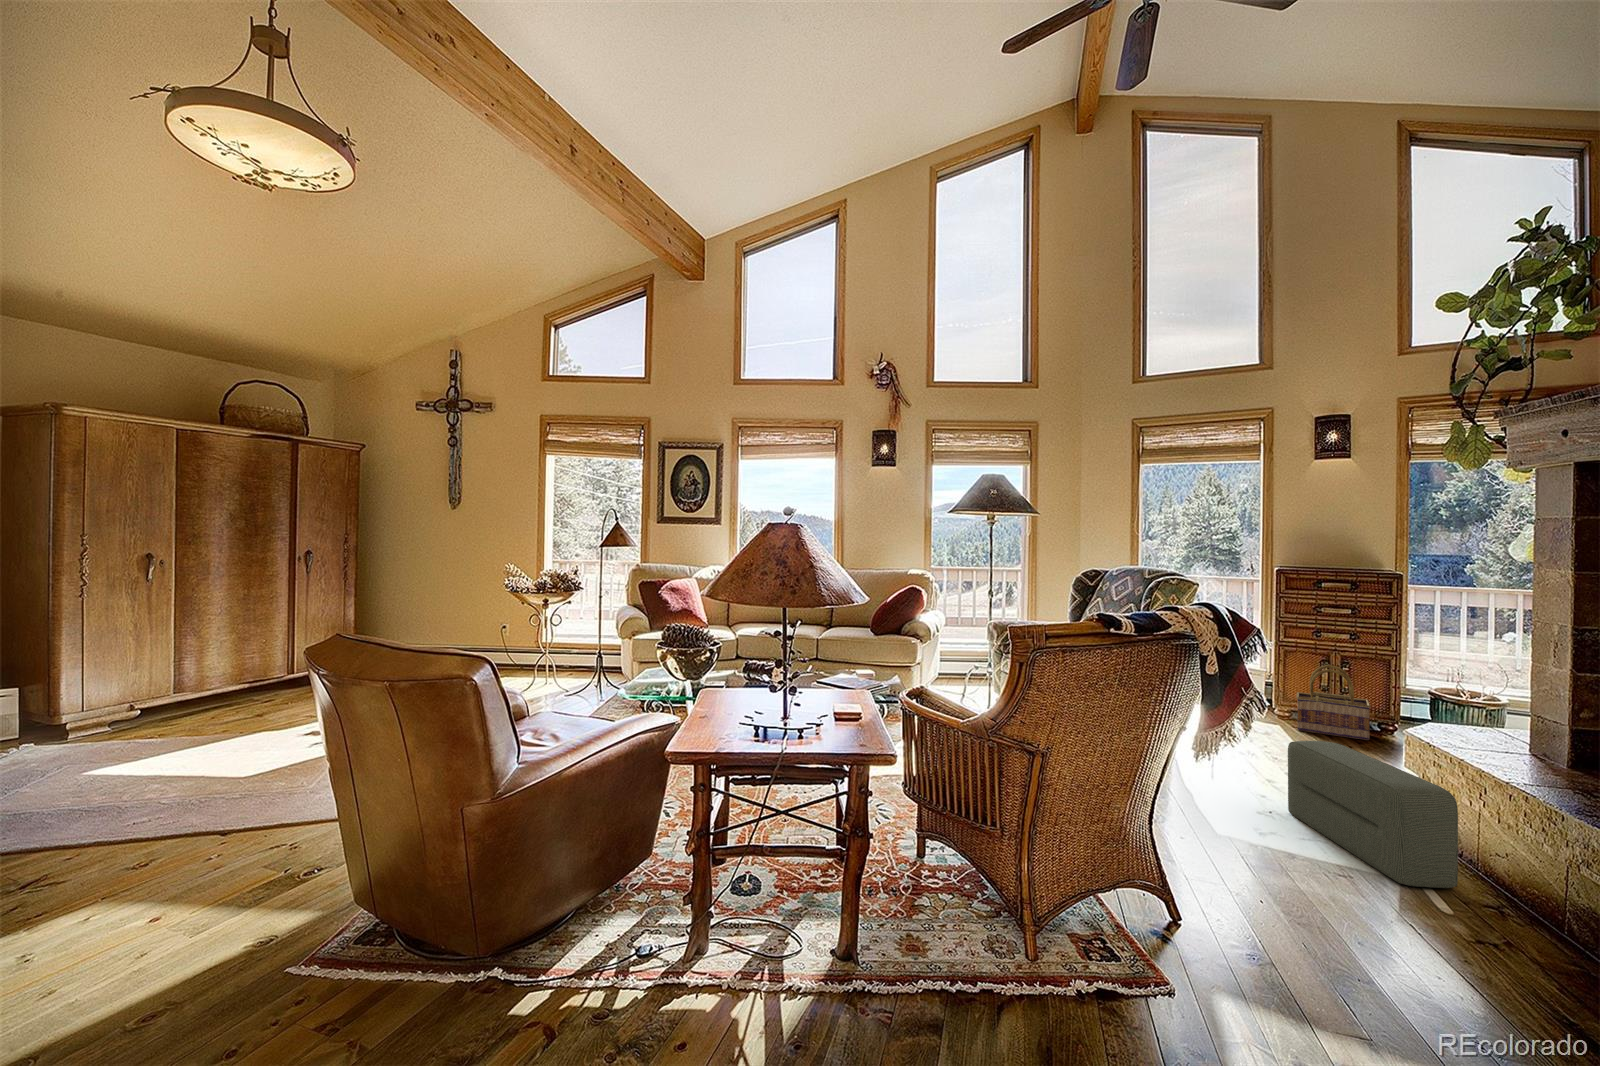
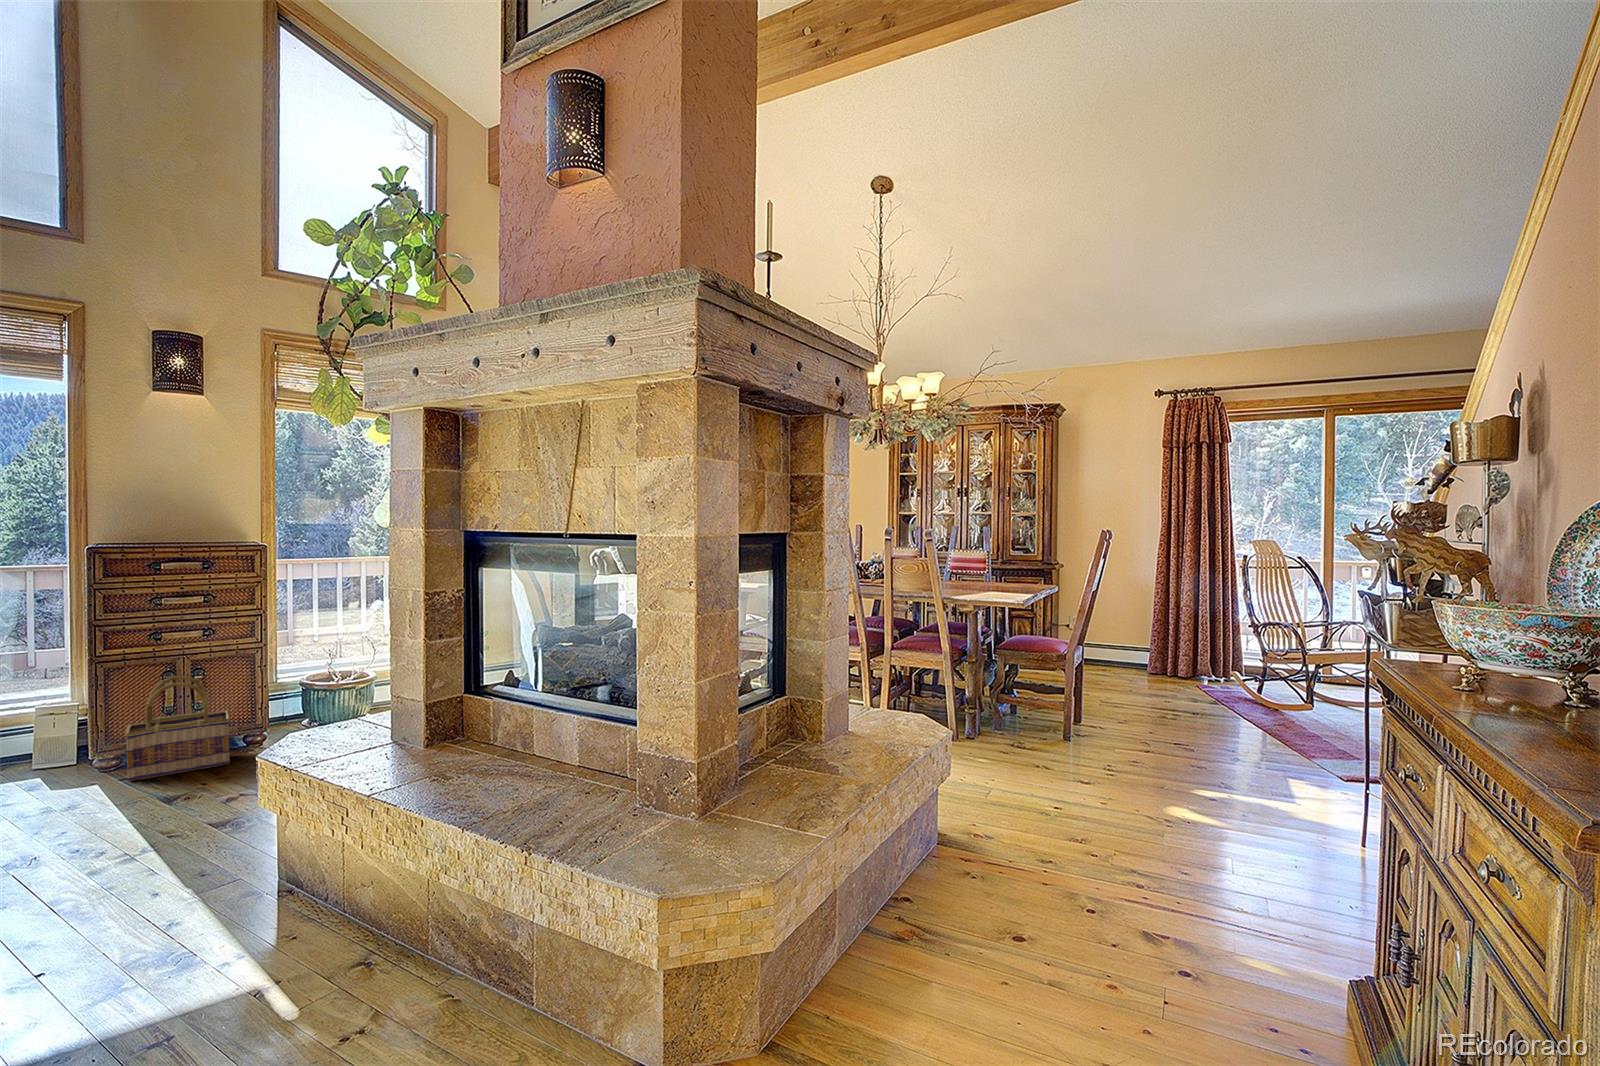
pouf: present [1288,741,1458,888] -> none [71,810,318,1006]

